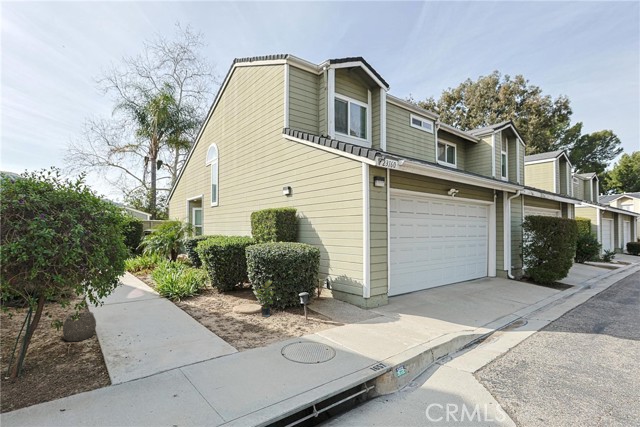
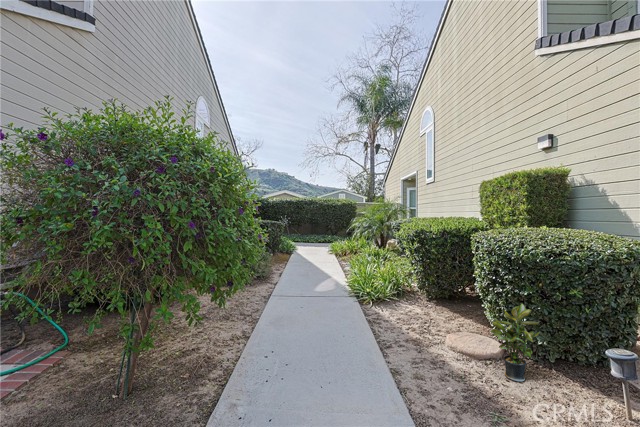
woven basket: present [63,312,96,341] -> none [219,307,255,346]

